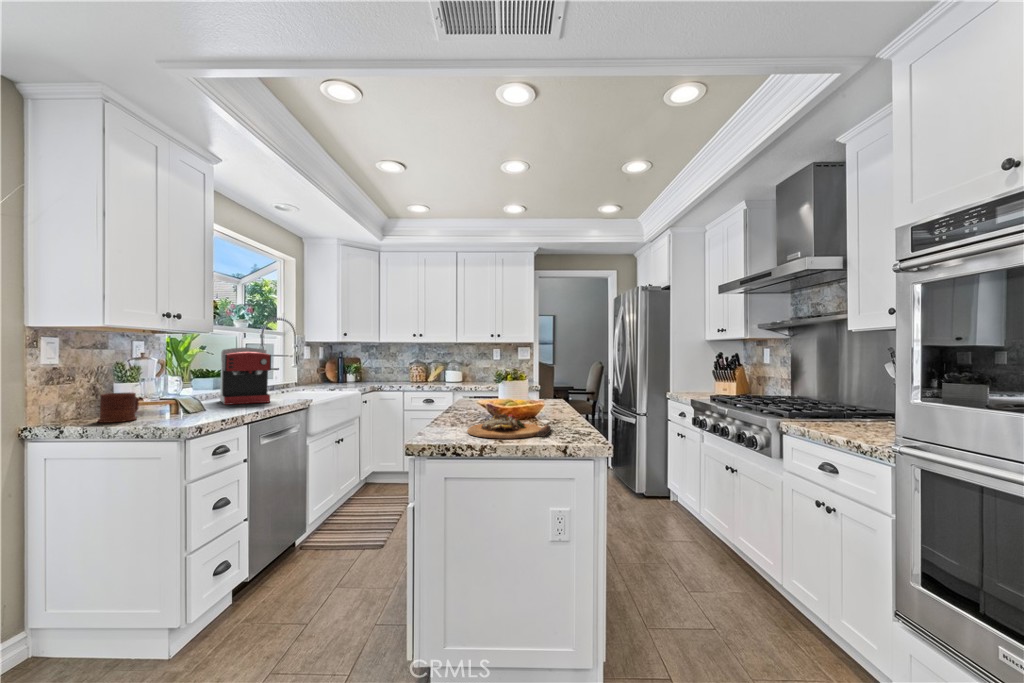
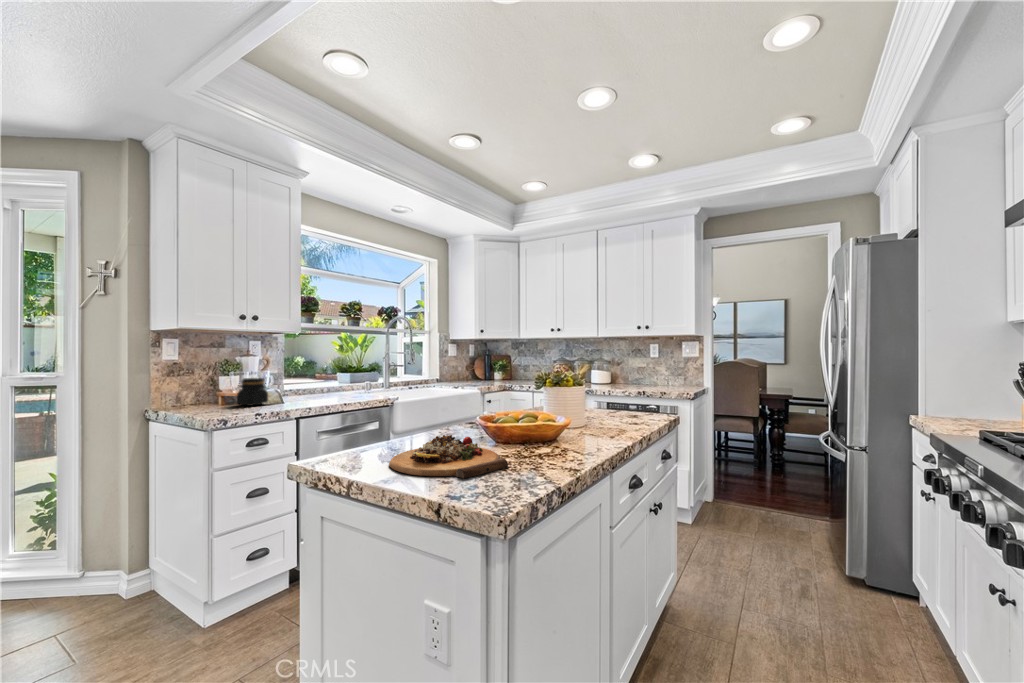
coffee maker: present [220,348,271,405] -> none [320,345,368,399]
jar: none [146,383,184,414] -> present [237,378,268,406]
mug: present [98,393,139,423] -> none [185,385,221,411]

